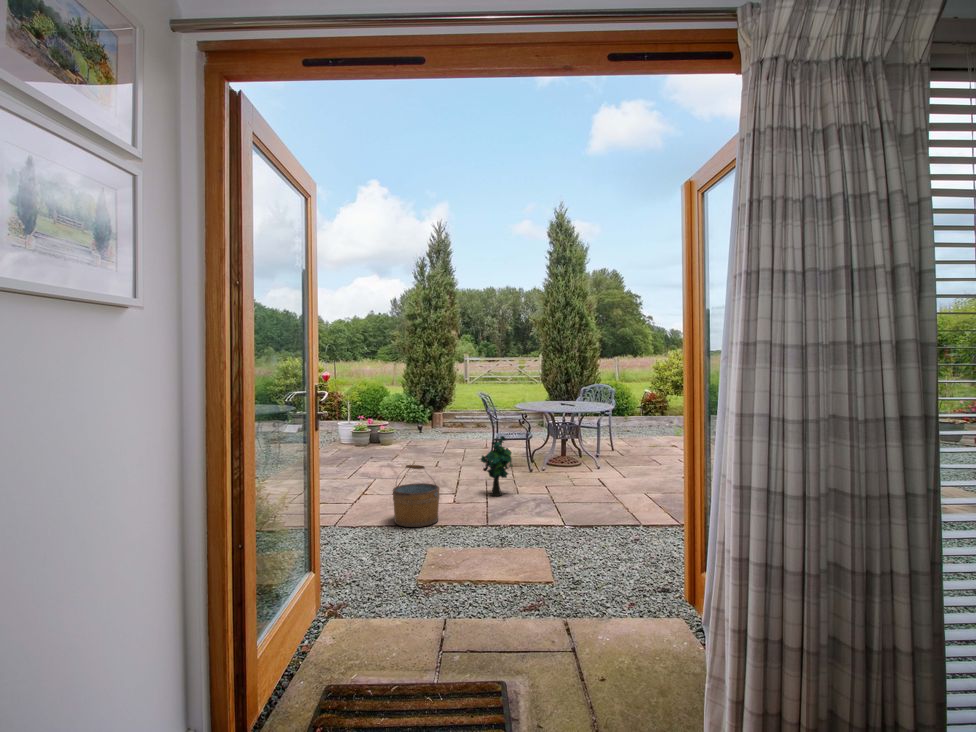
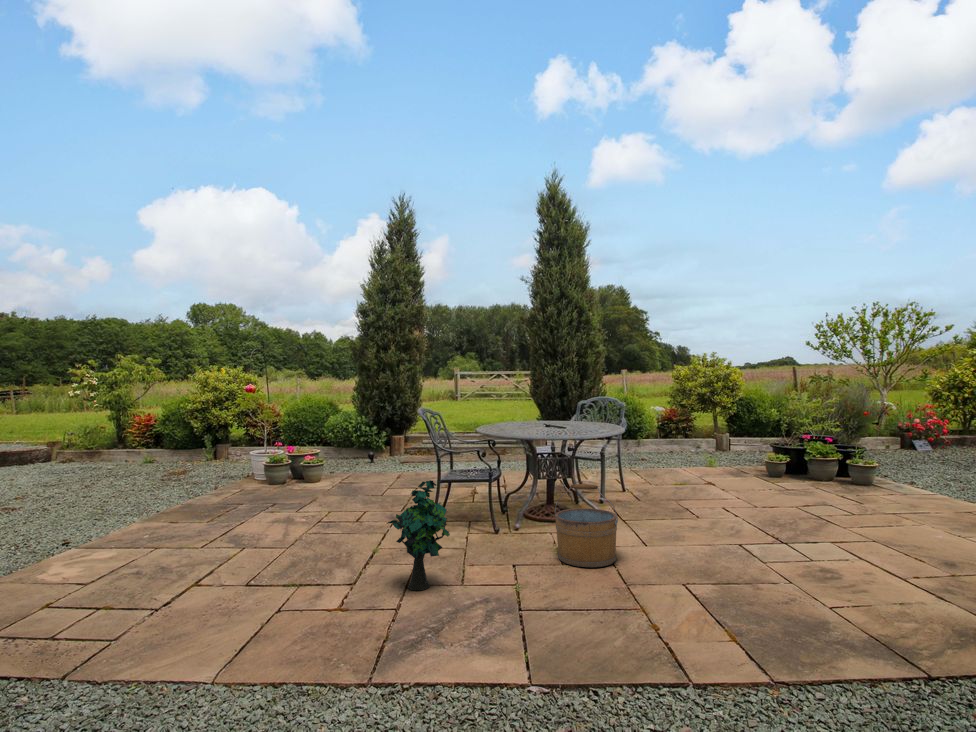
bucket: present [393,465,439,527] -> present [555,484,618,567]

